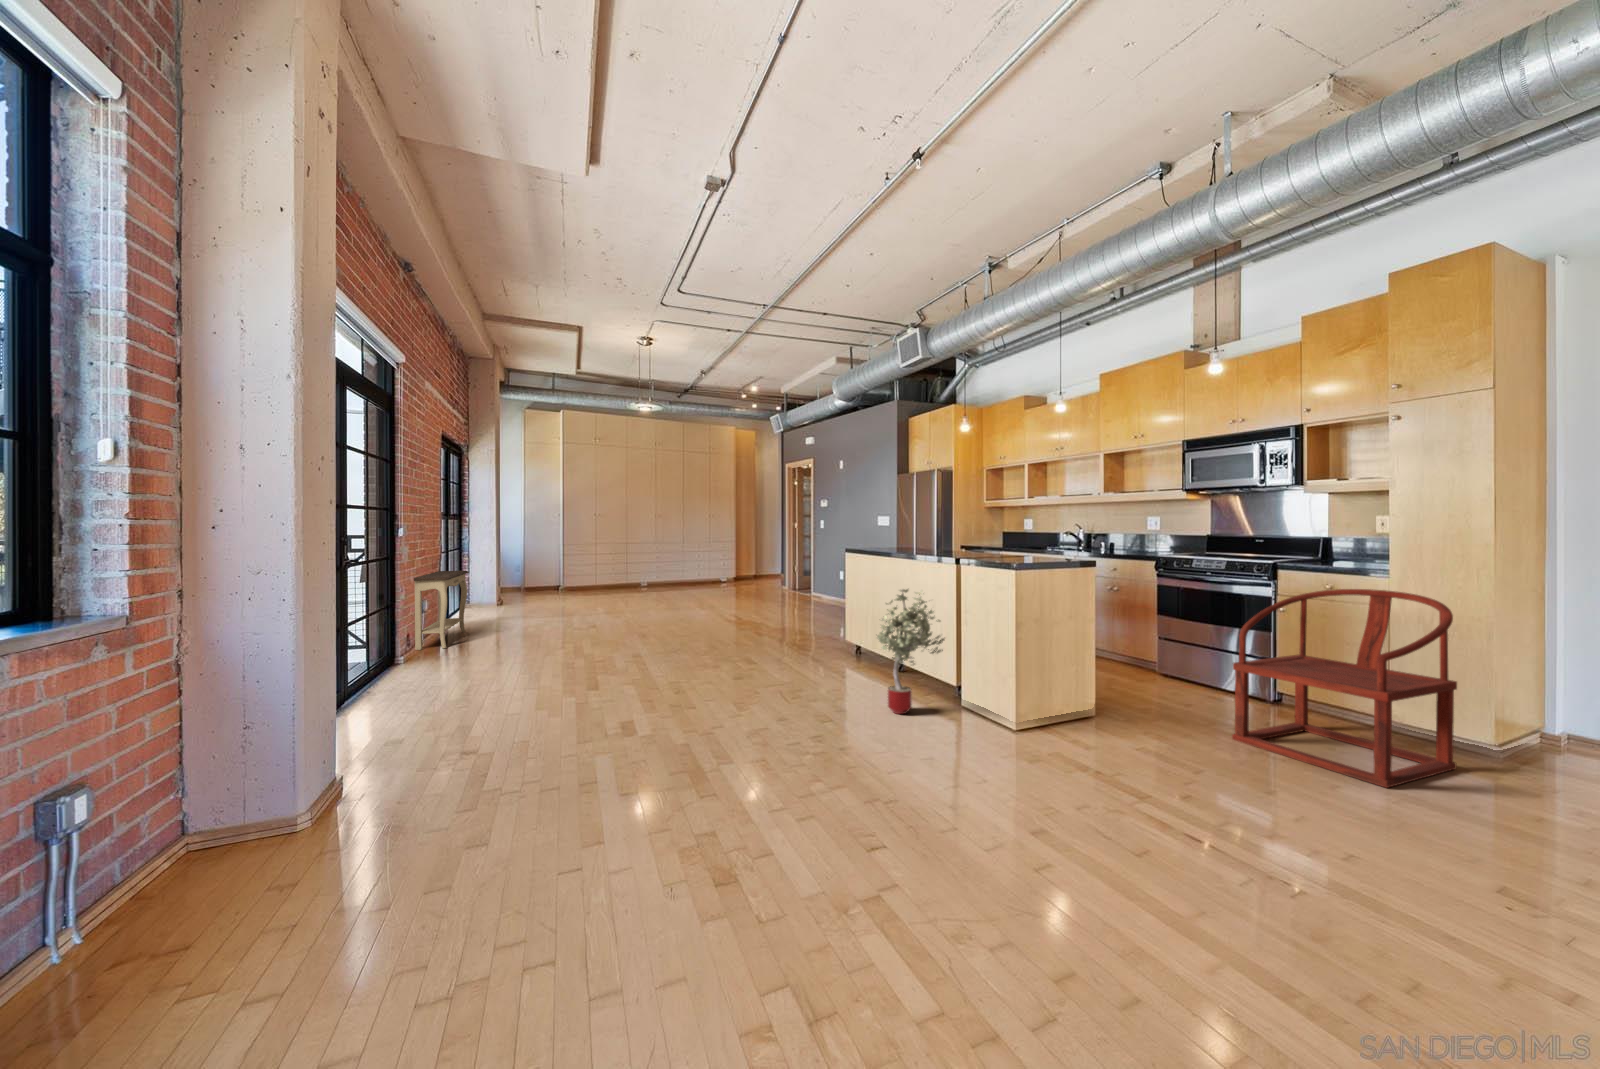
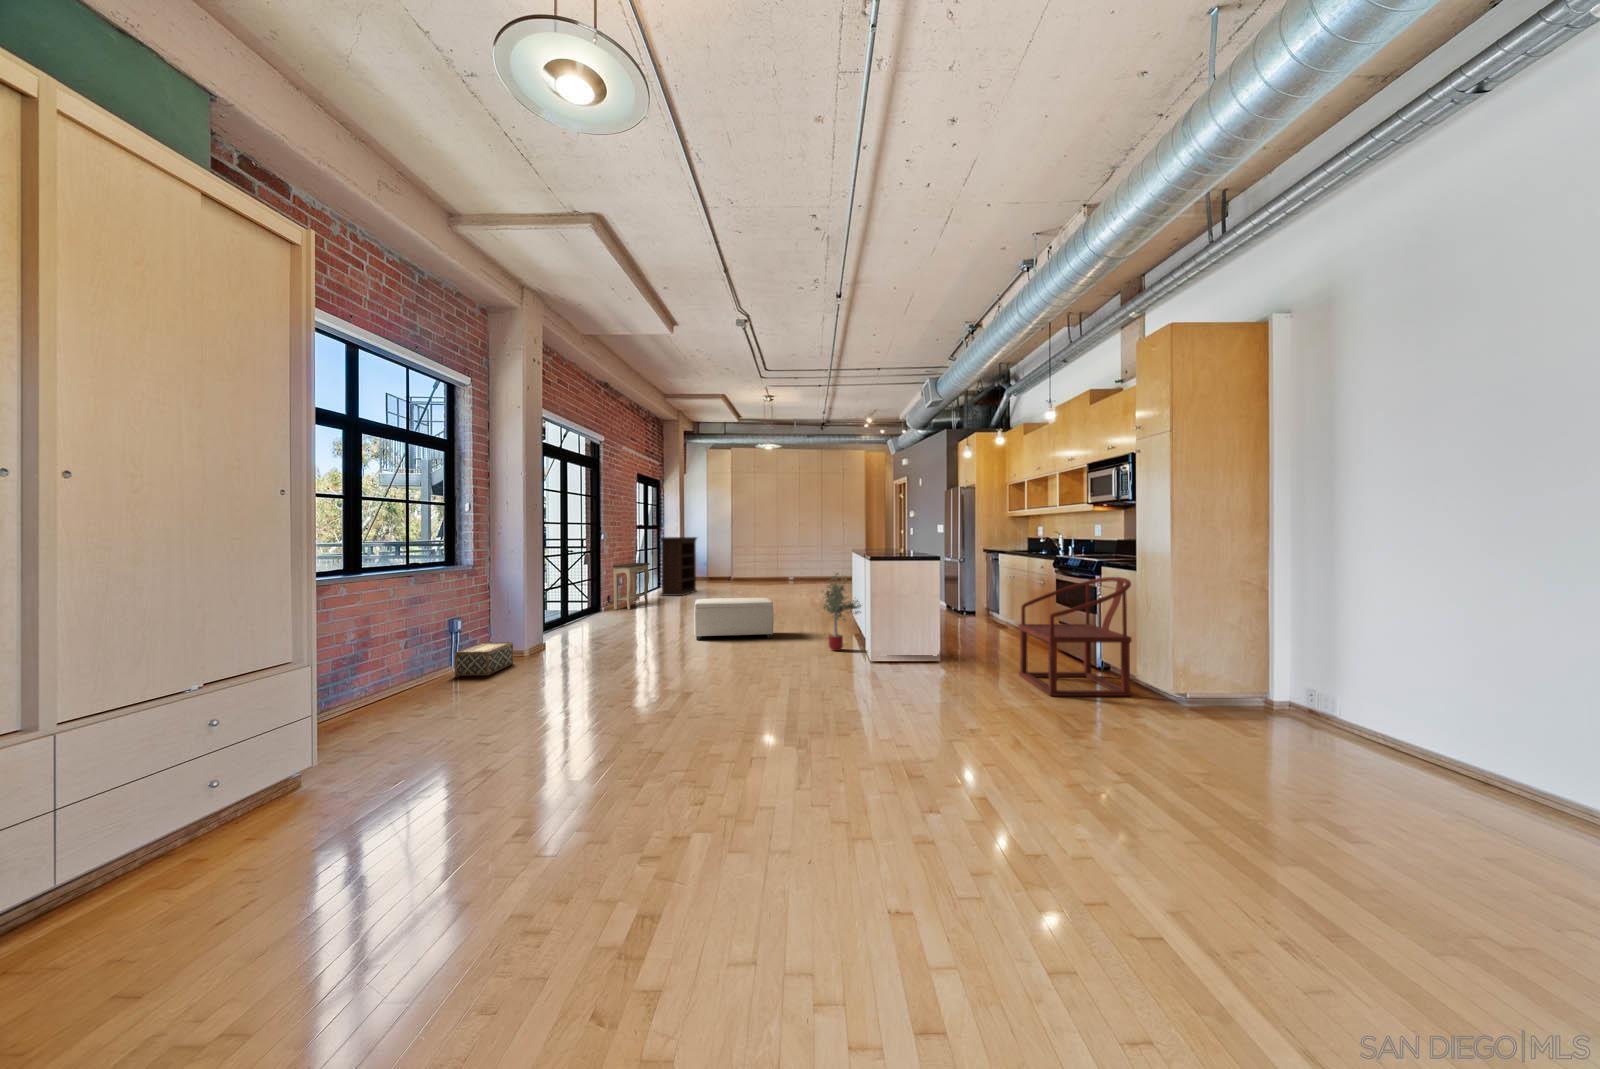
bookshelf: none [471,531,524,617] -> present [660,537,697,596]
ottoman: none [625,628,764,712] -> present [694,598,774,640]
woven basket: none [59,804,266,971] -> present [455,642,513,676]

